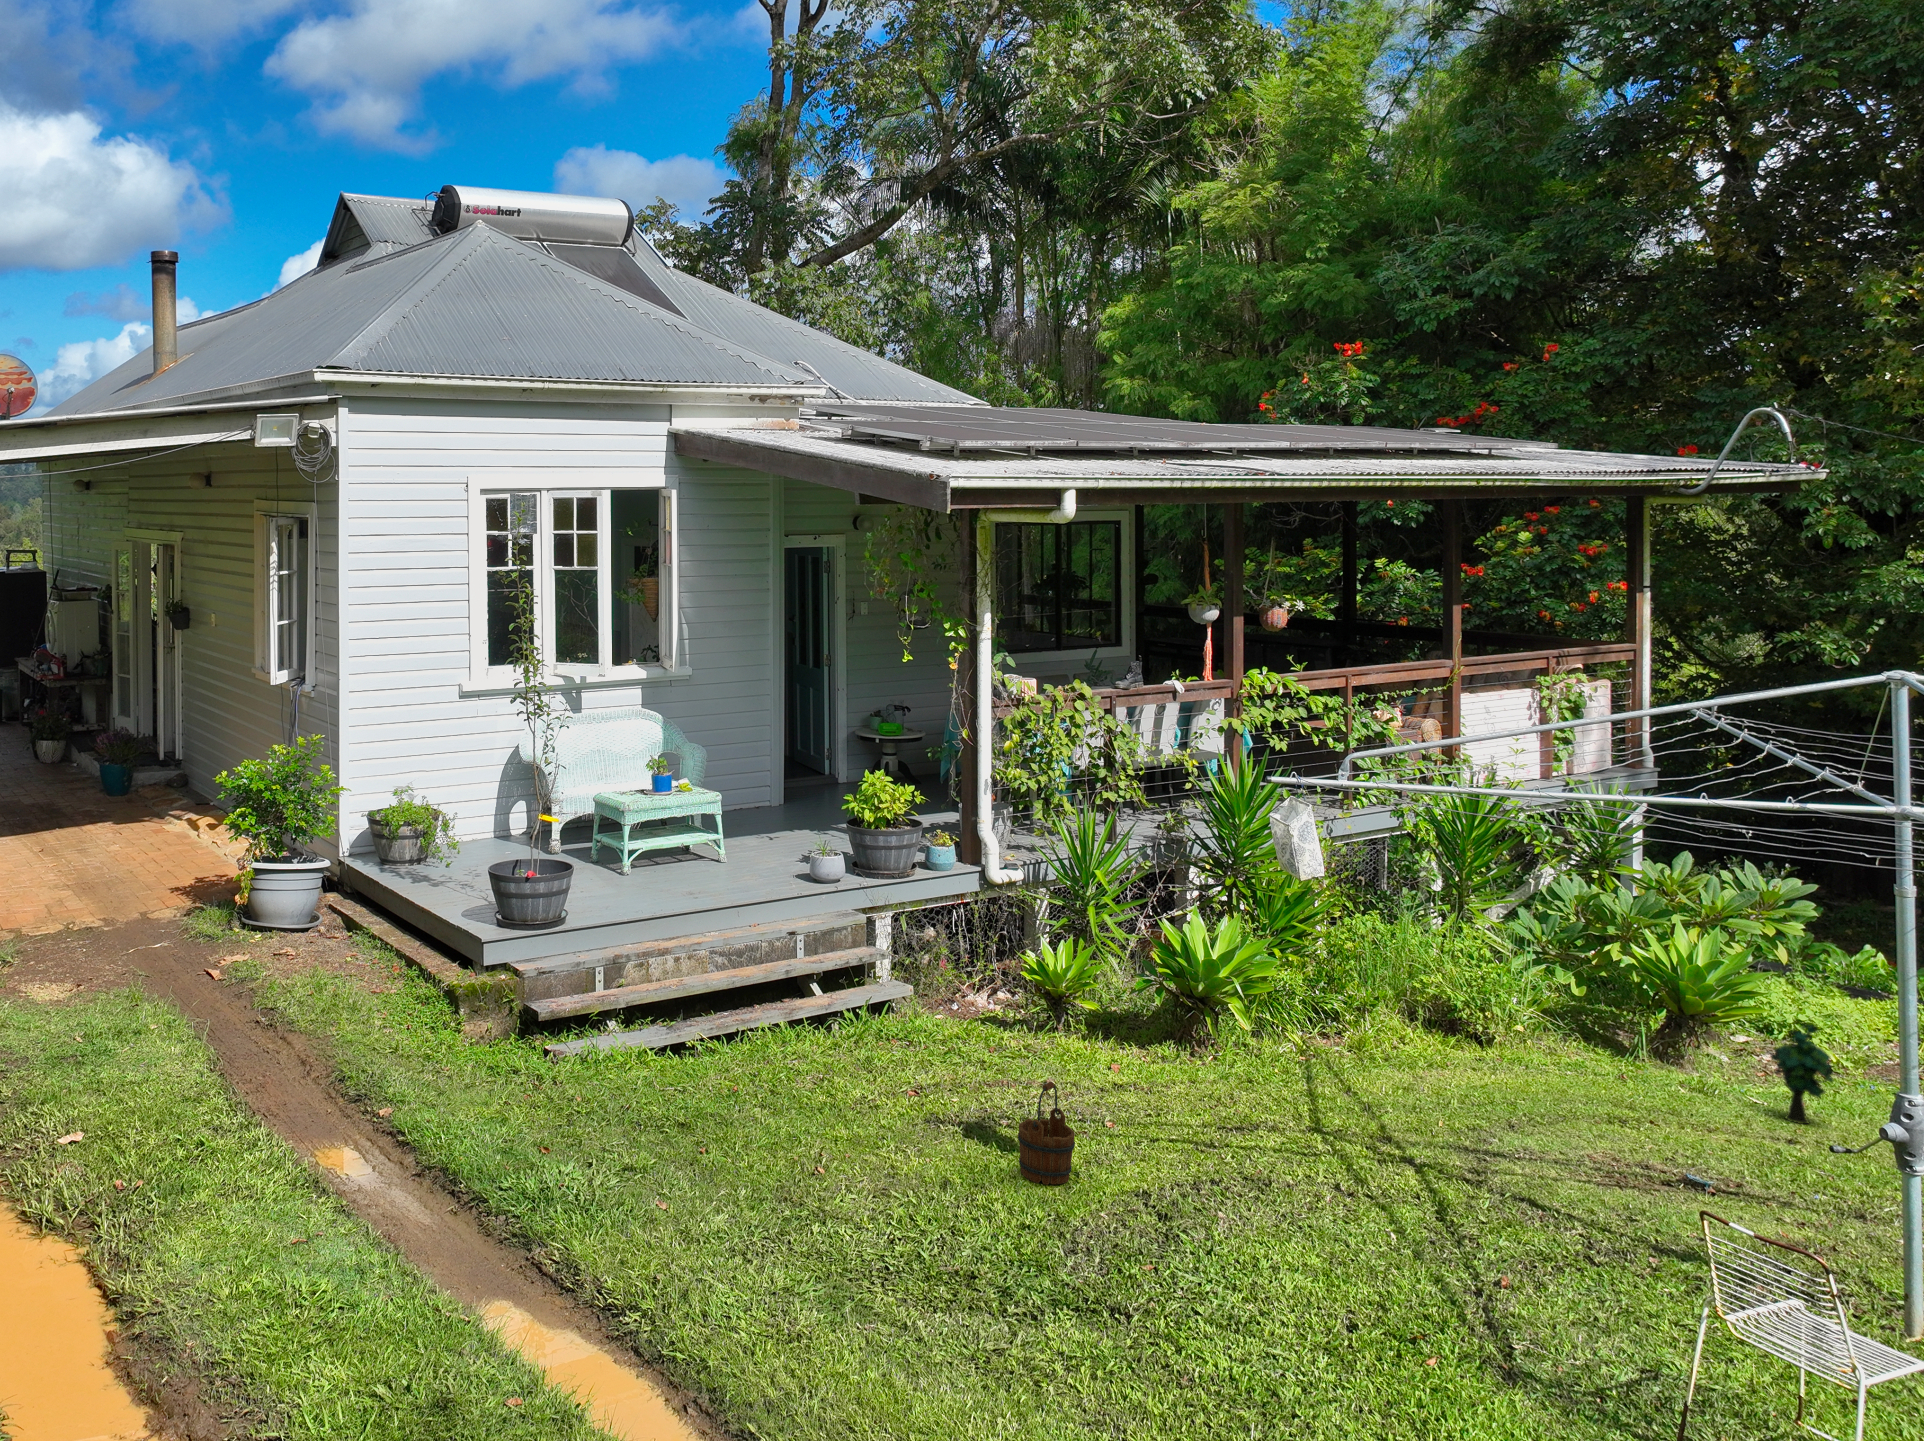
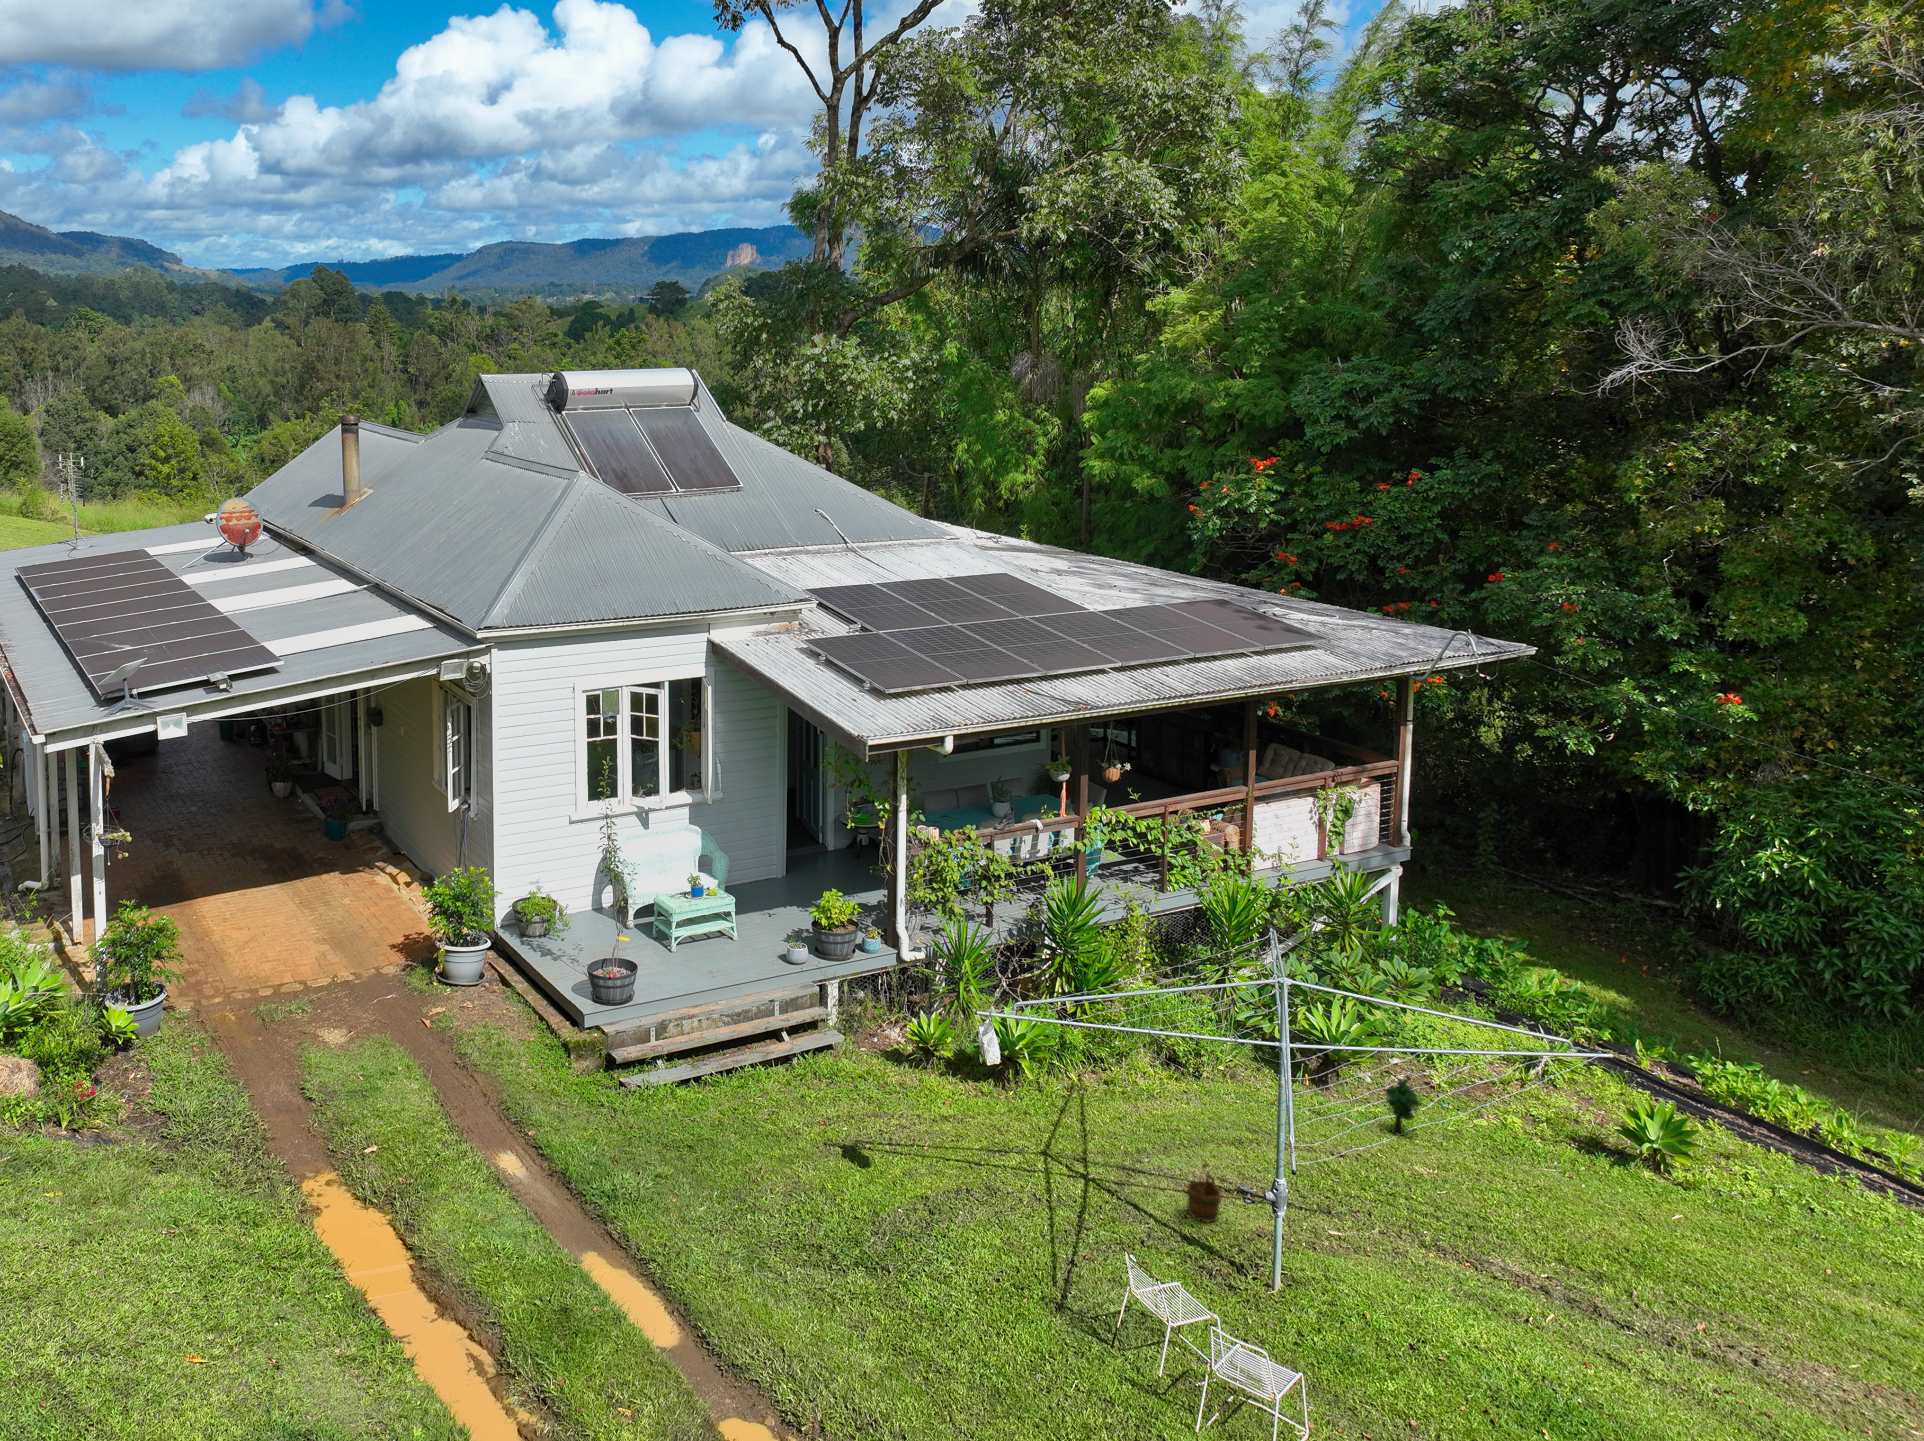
wooden bucket: present [1018,1082,1075,1185] -> present [1187,1163,1221,1222]

